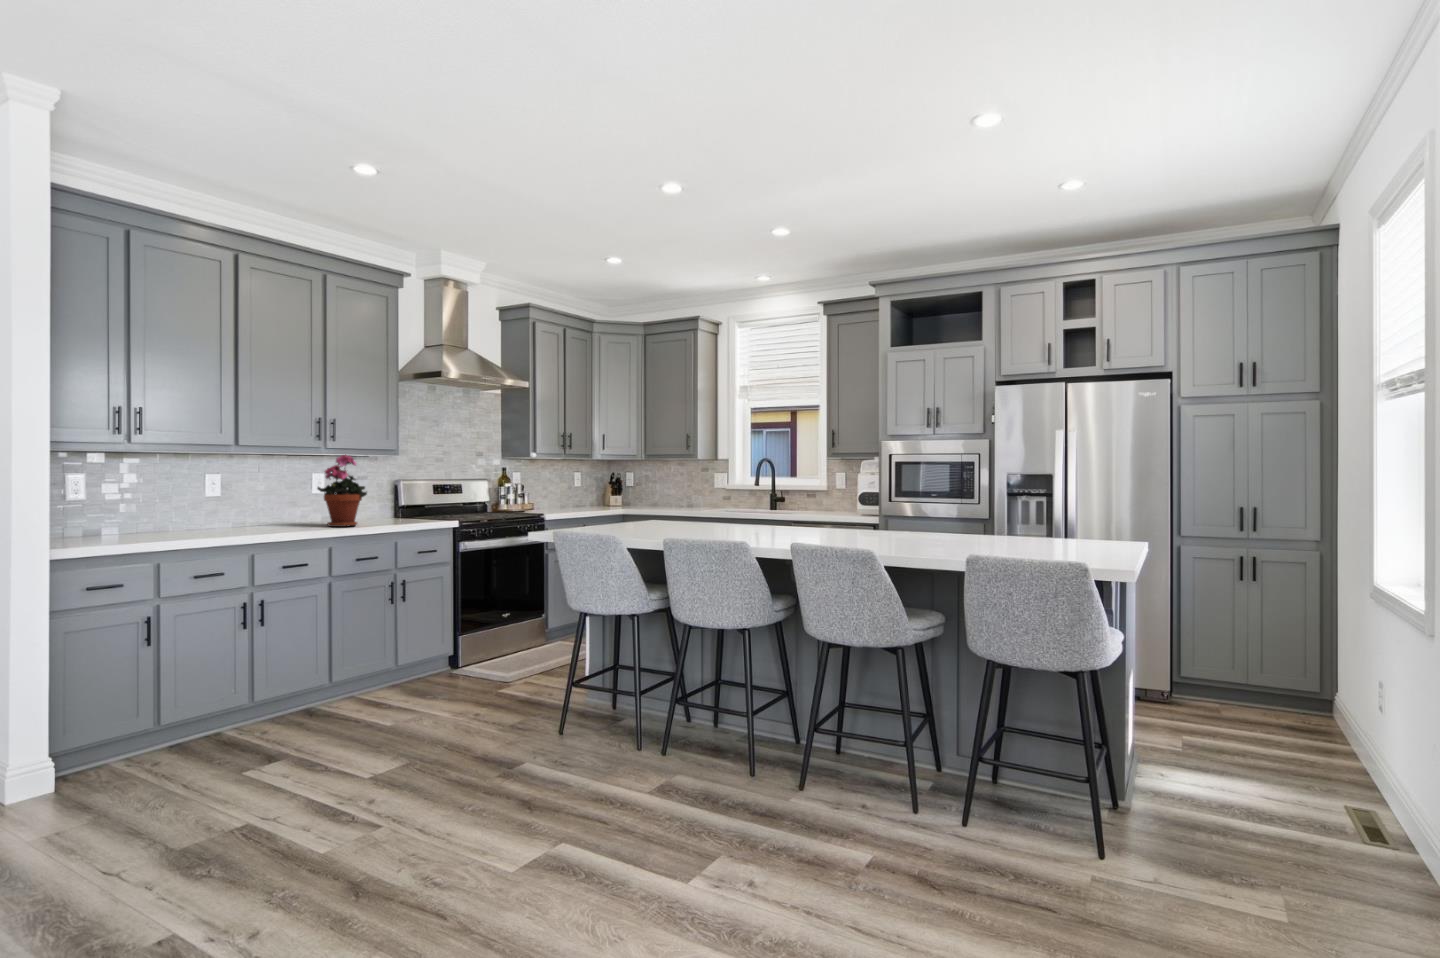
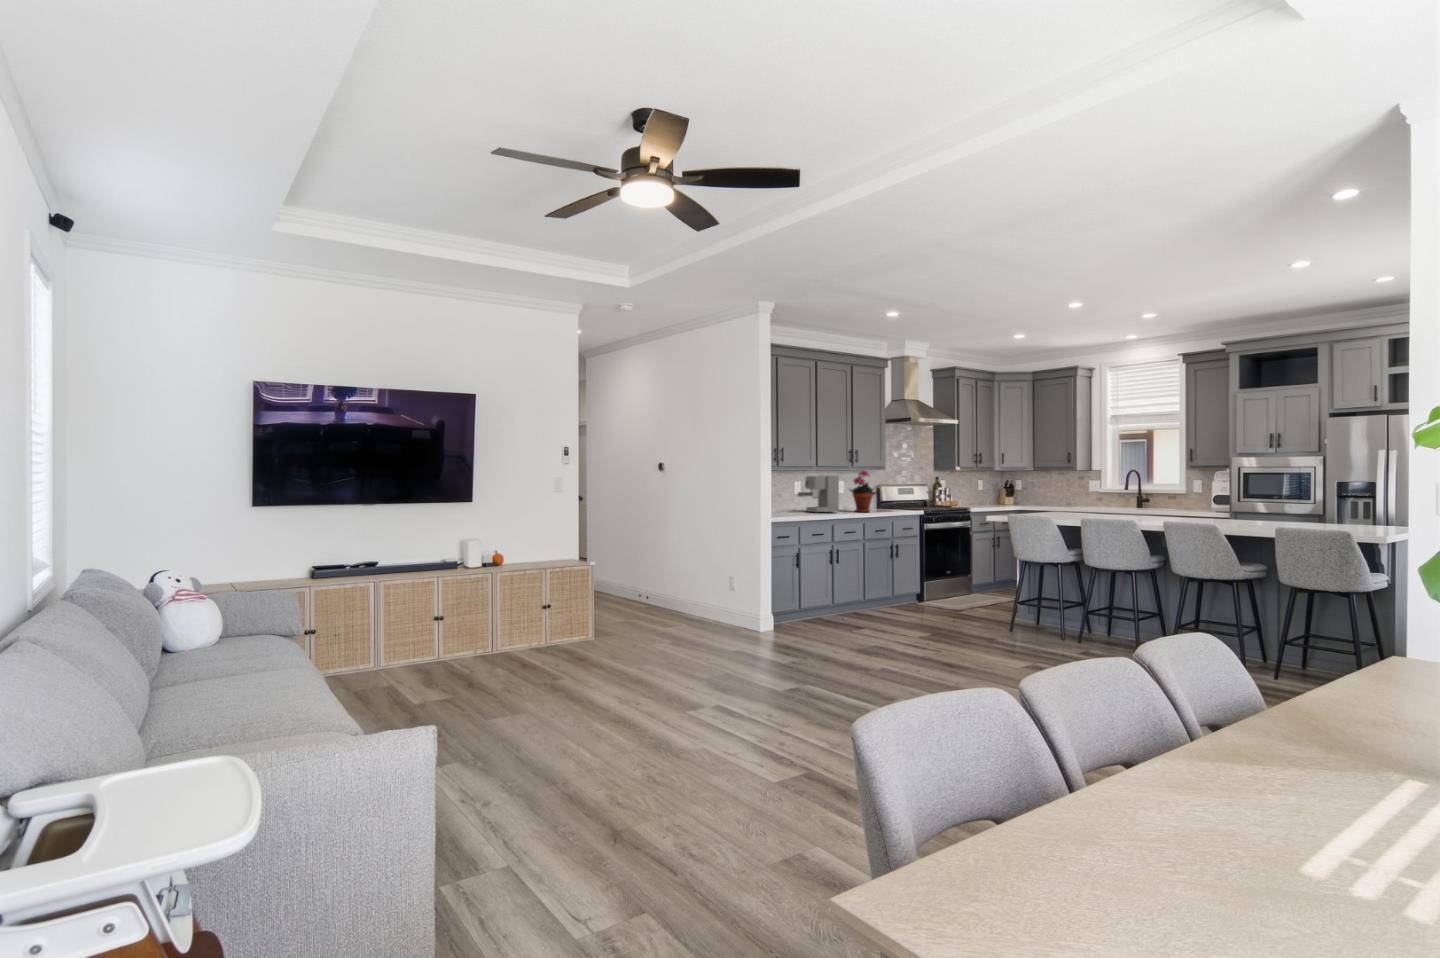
coffee maker: none [199,463,287,531] -> present [798,475,839,512]

